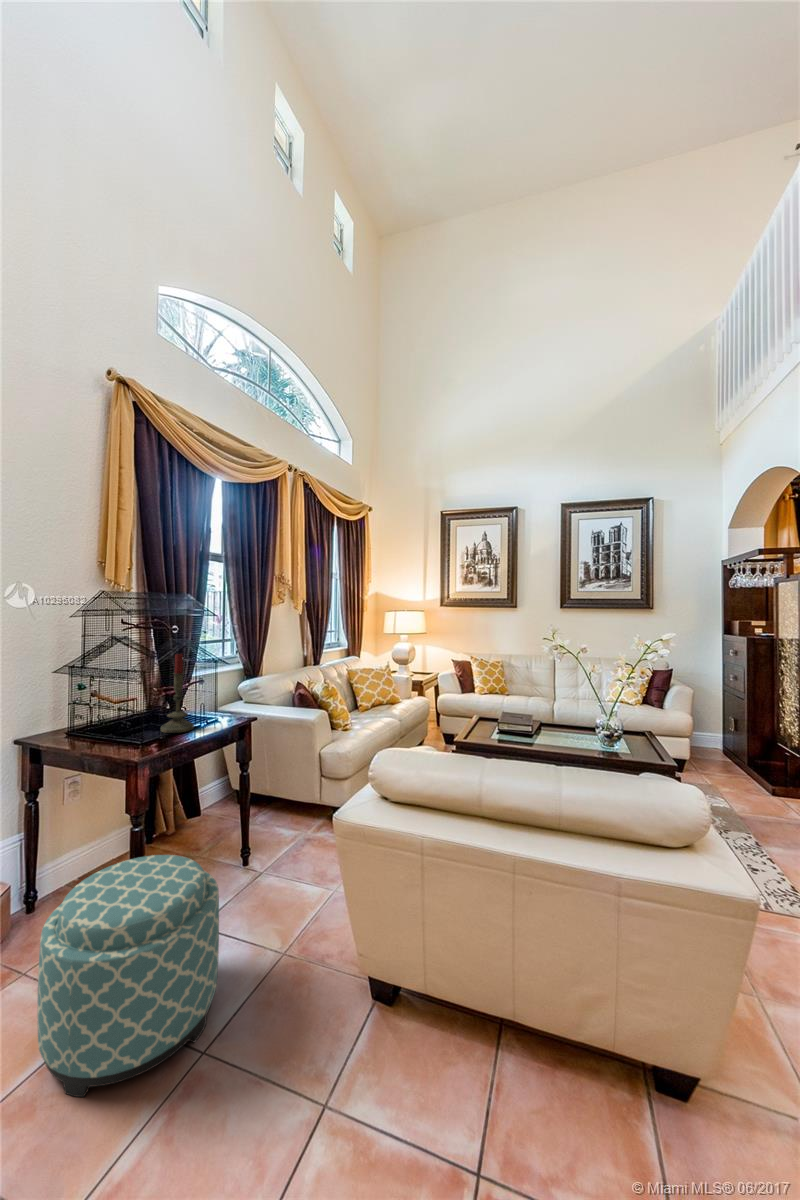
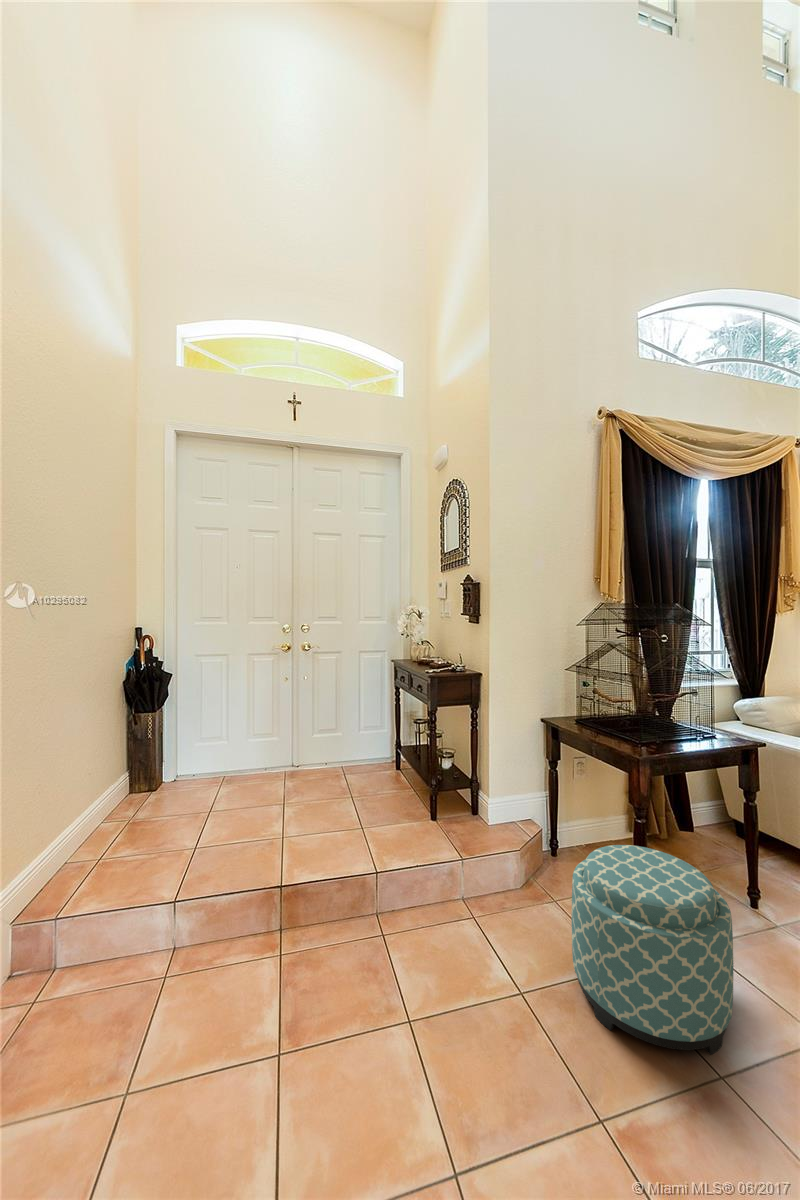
candle: present [161,653,194,733] -> none [656,660,690,741]

